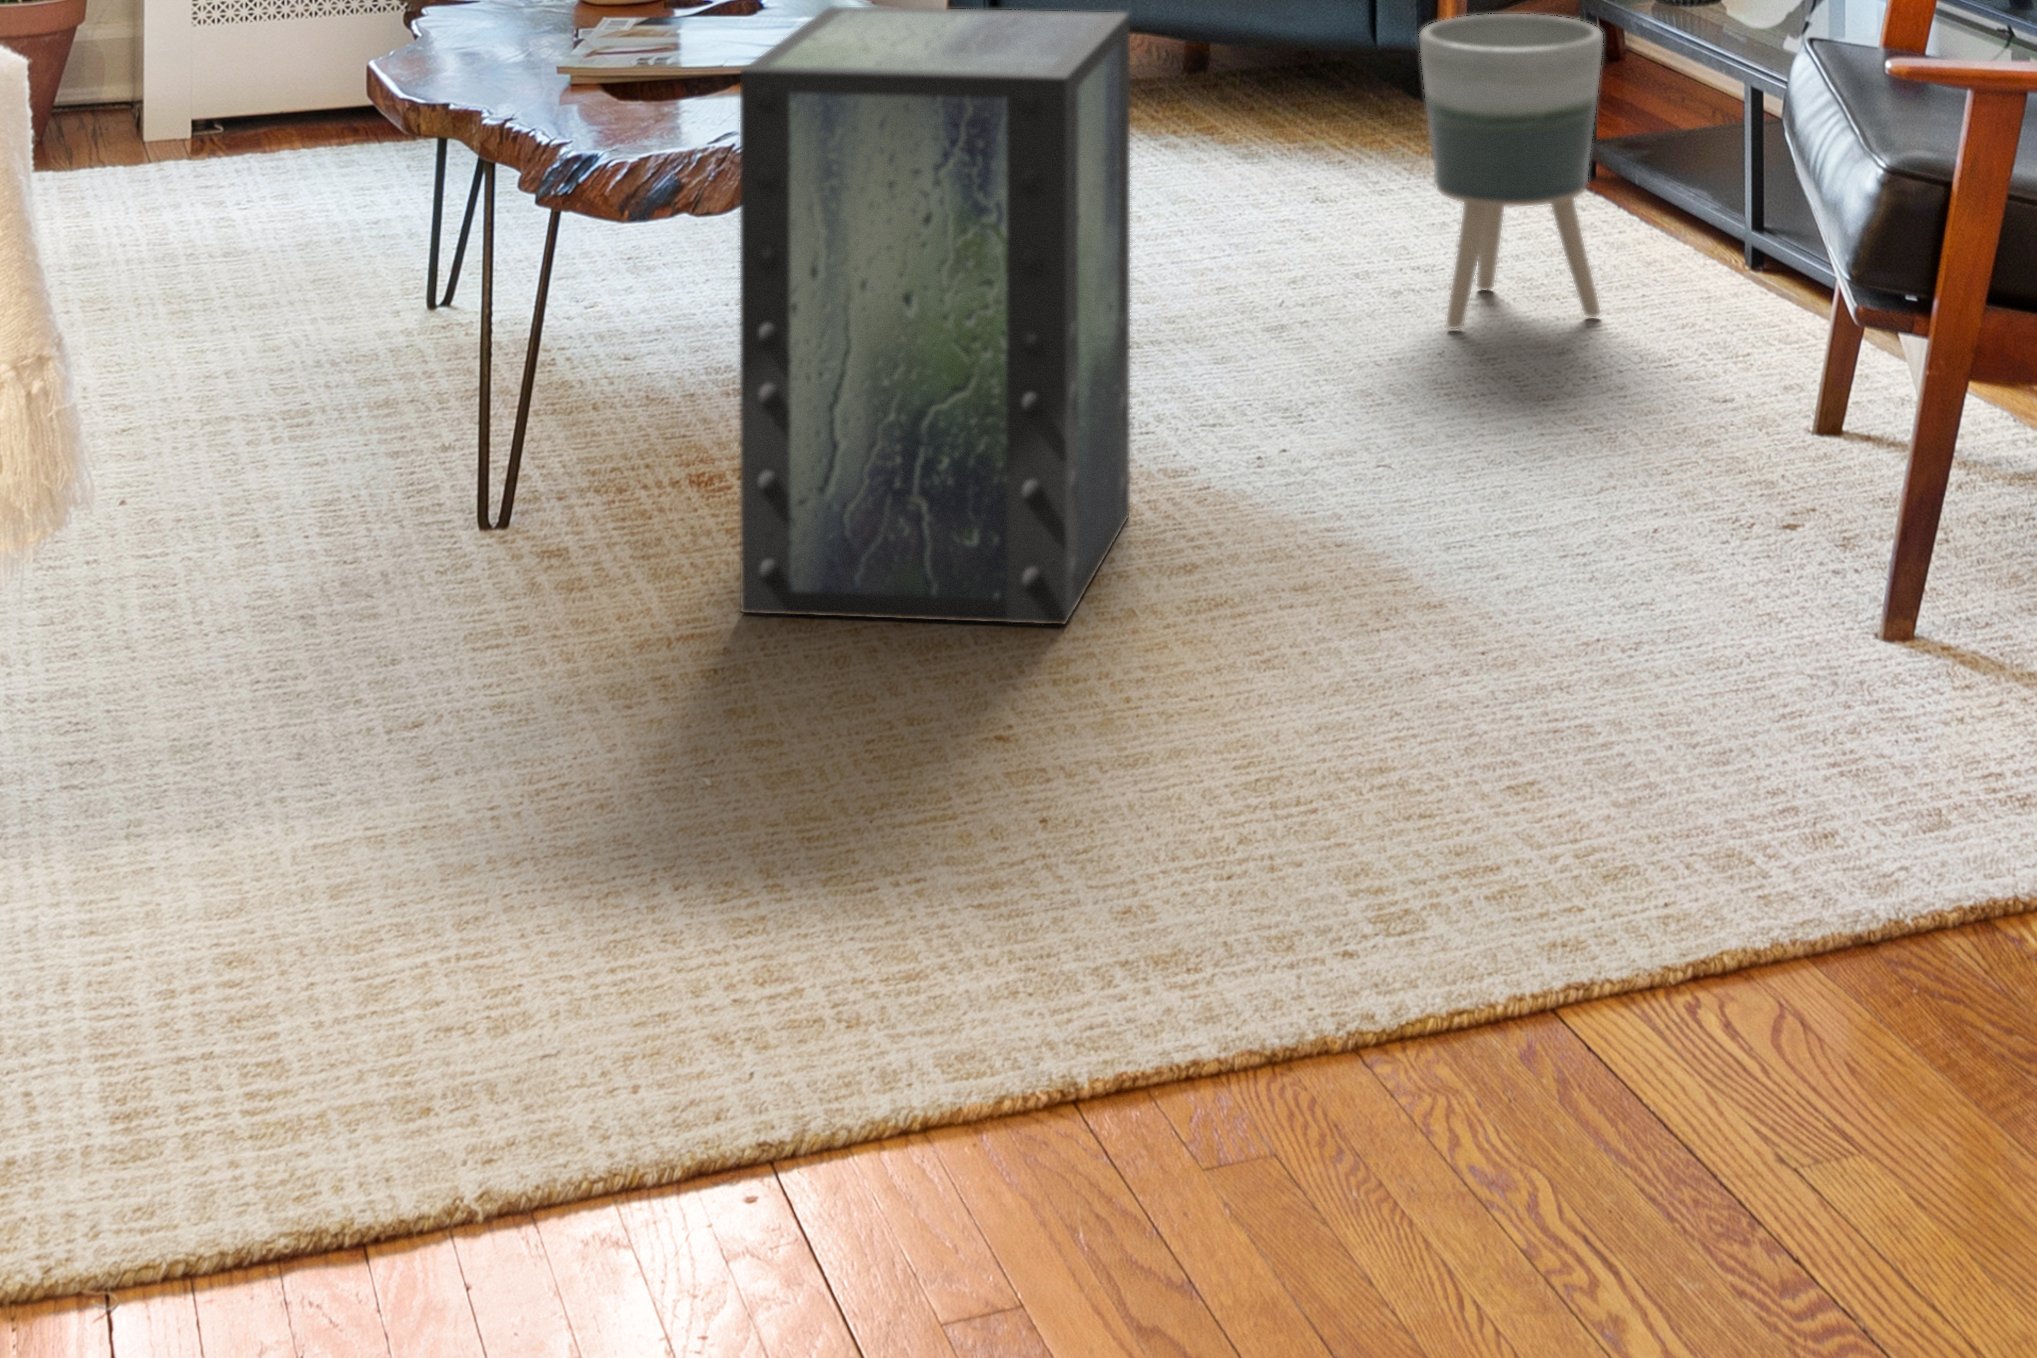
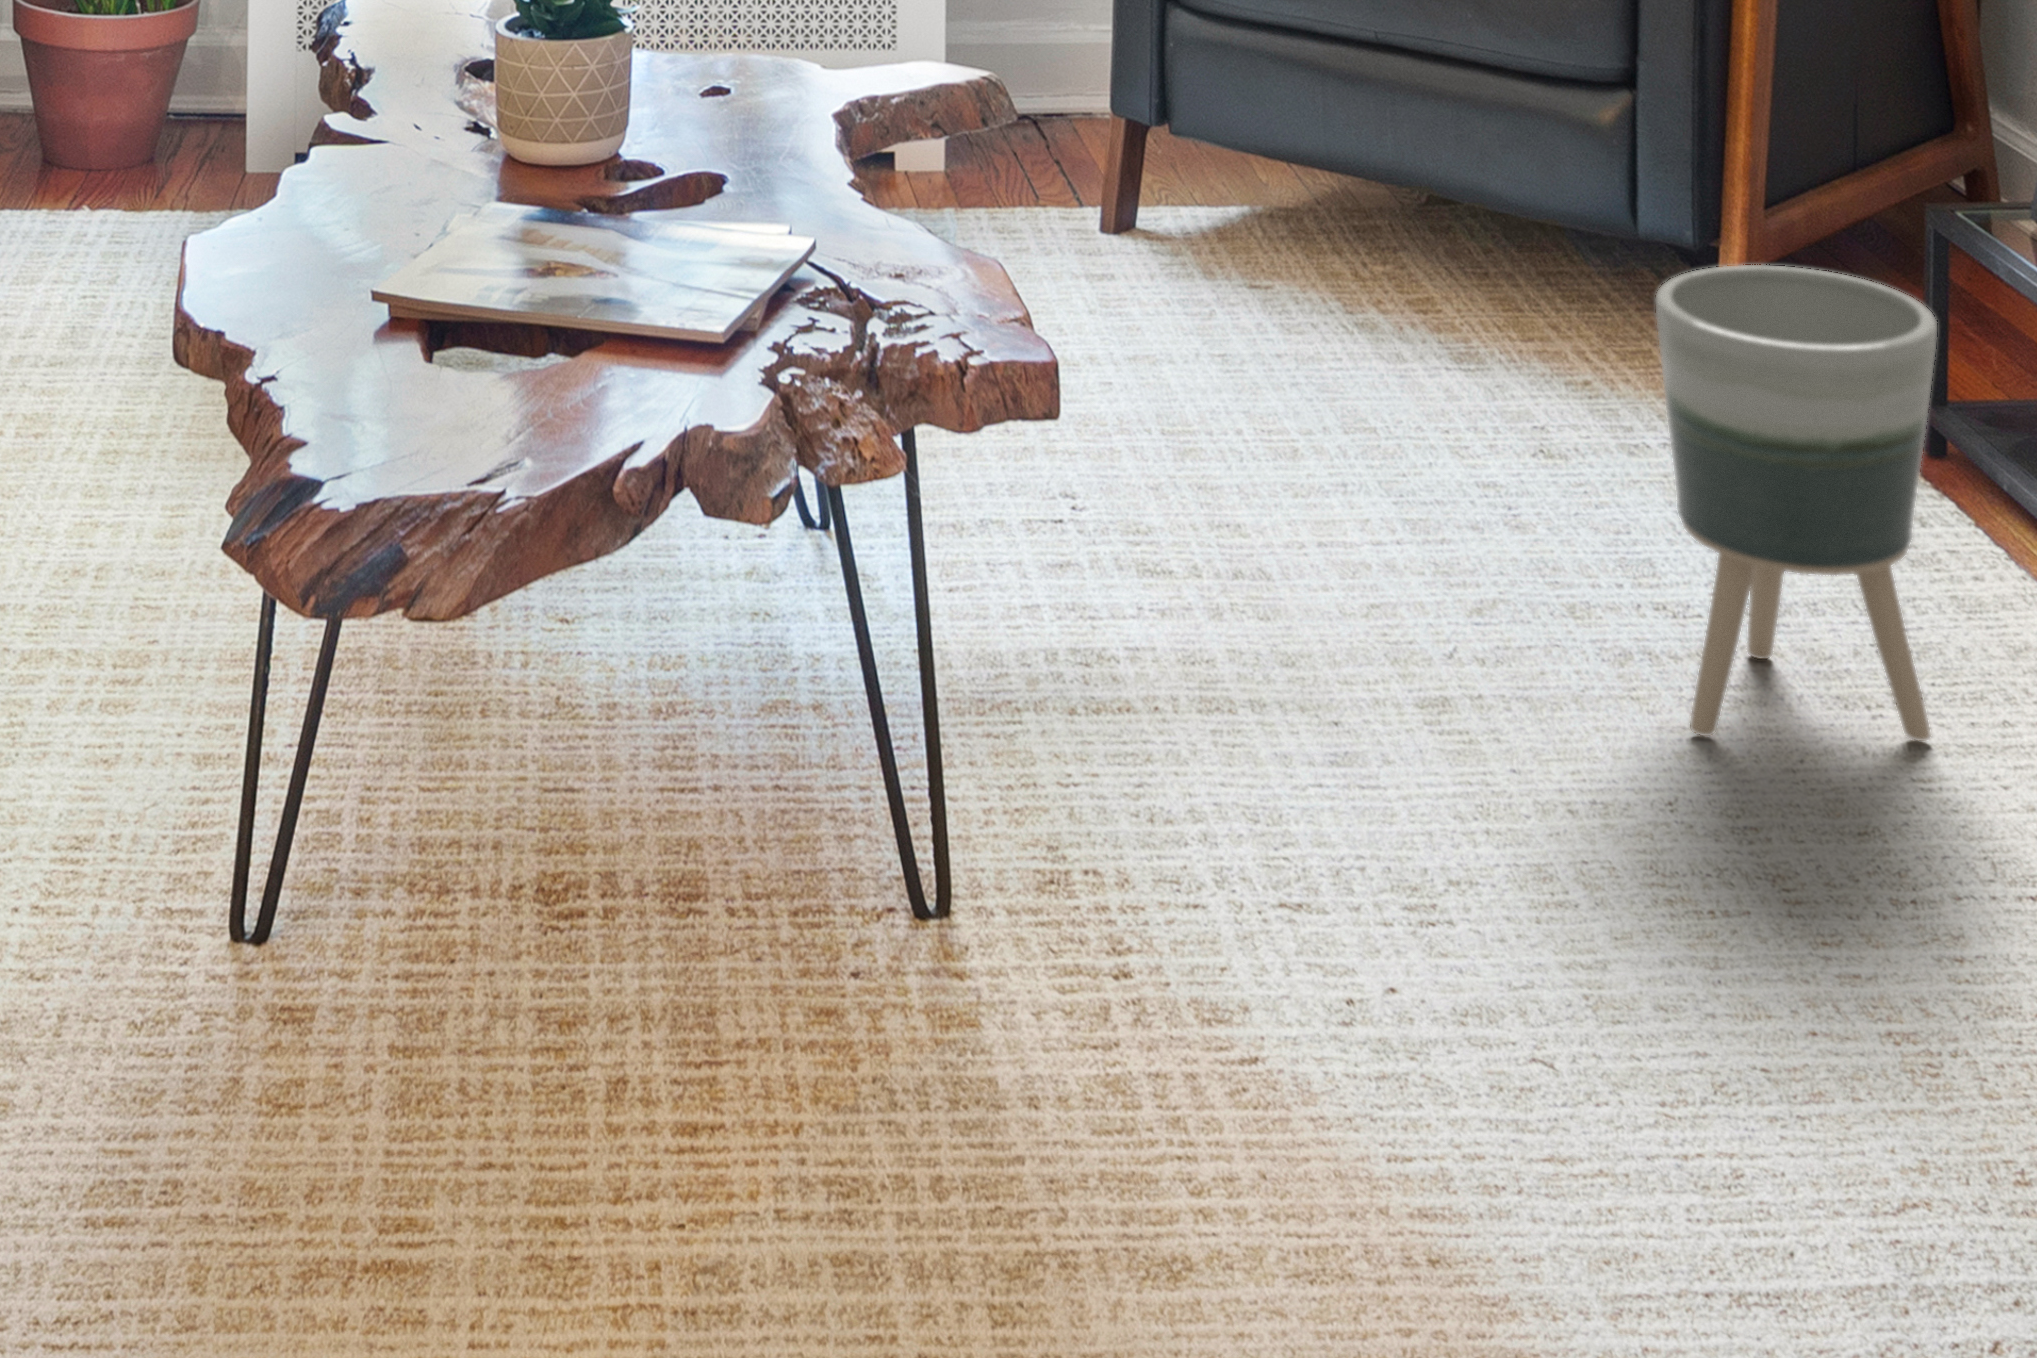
storage box: present [740,6,1130,625] -> none [493,255,1131,1345]

